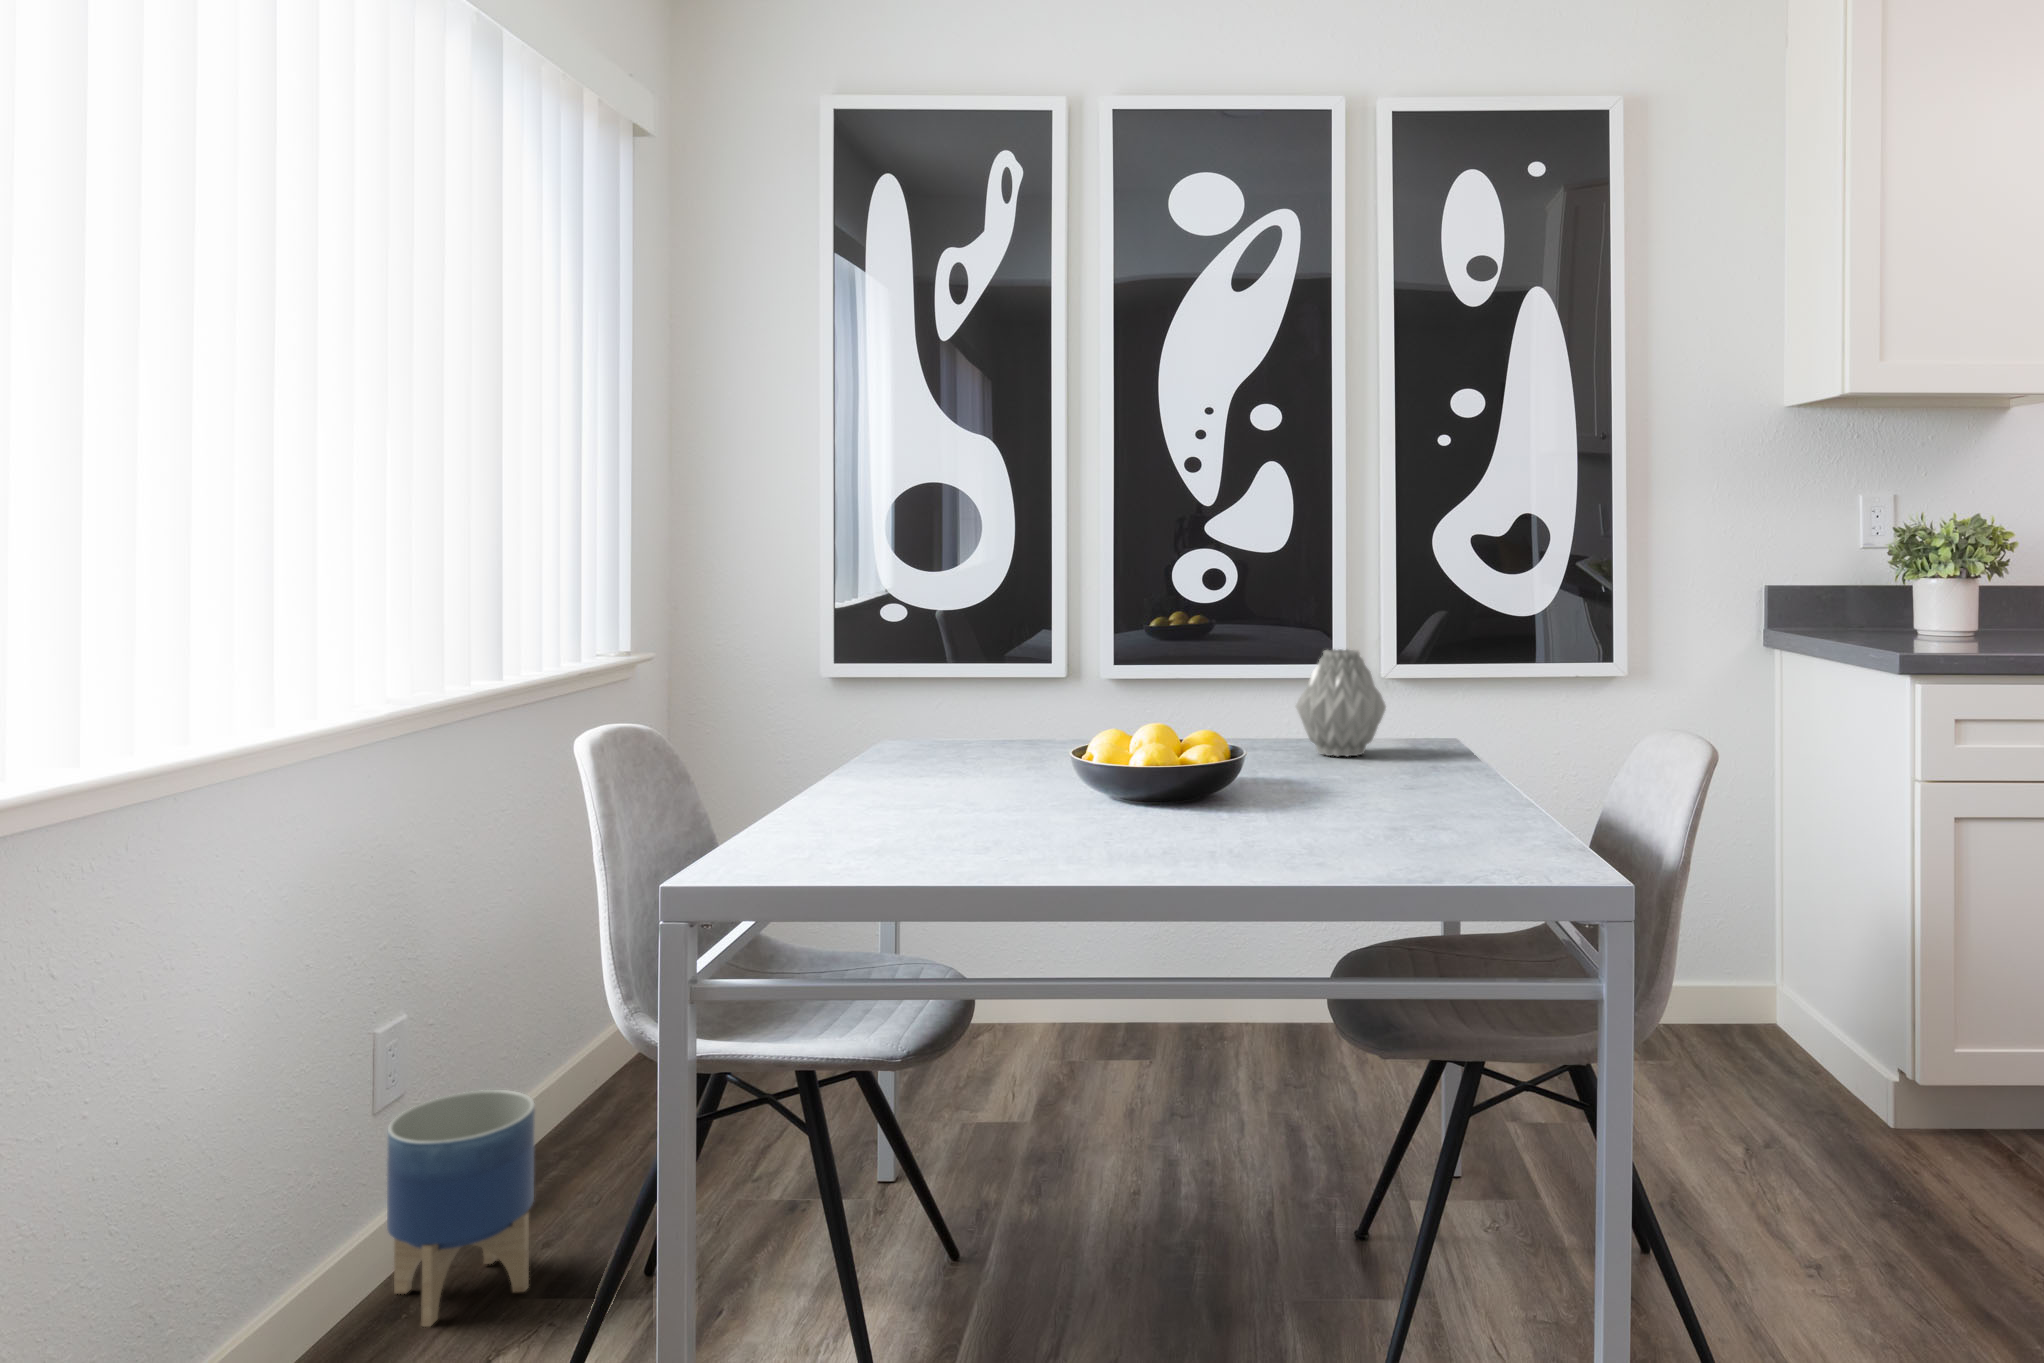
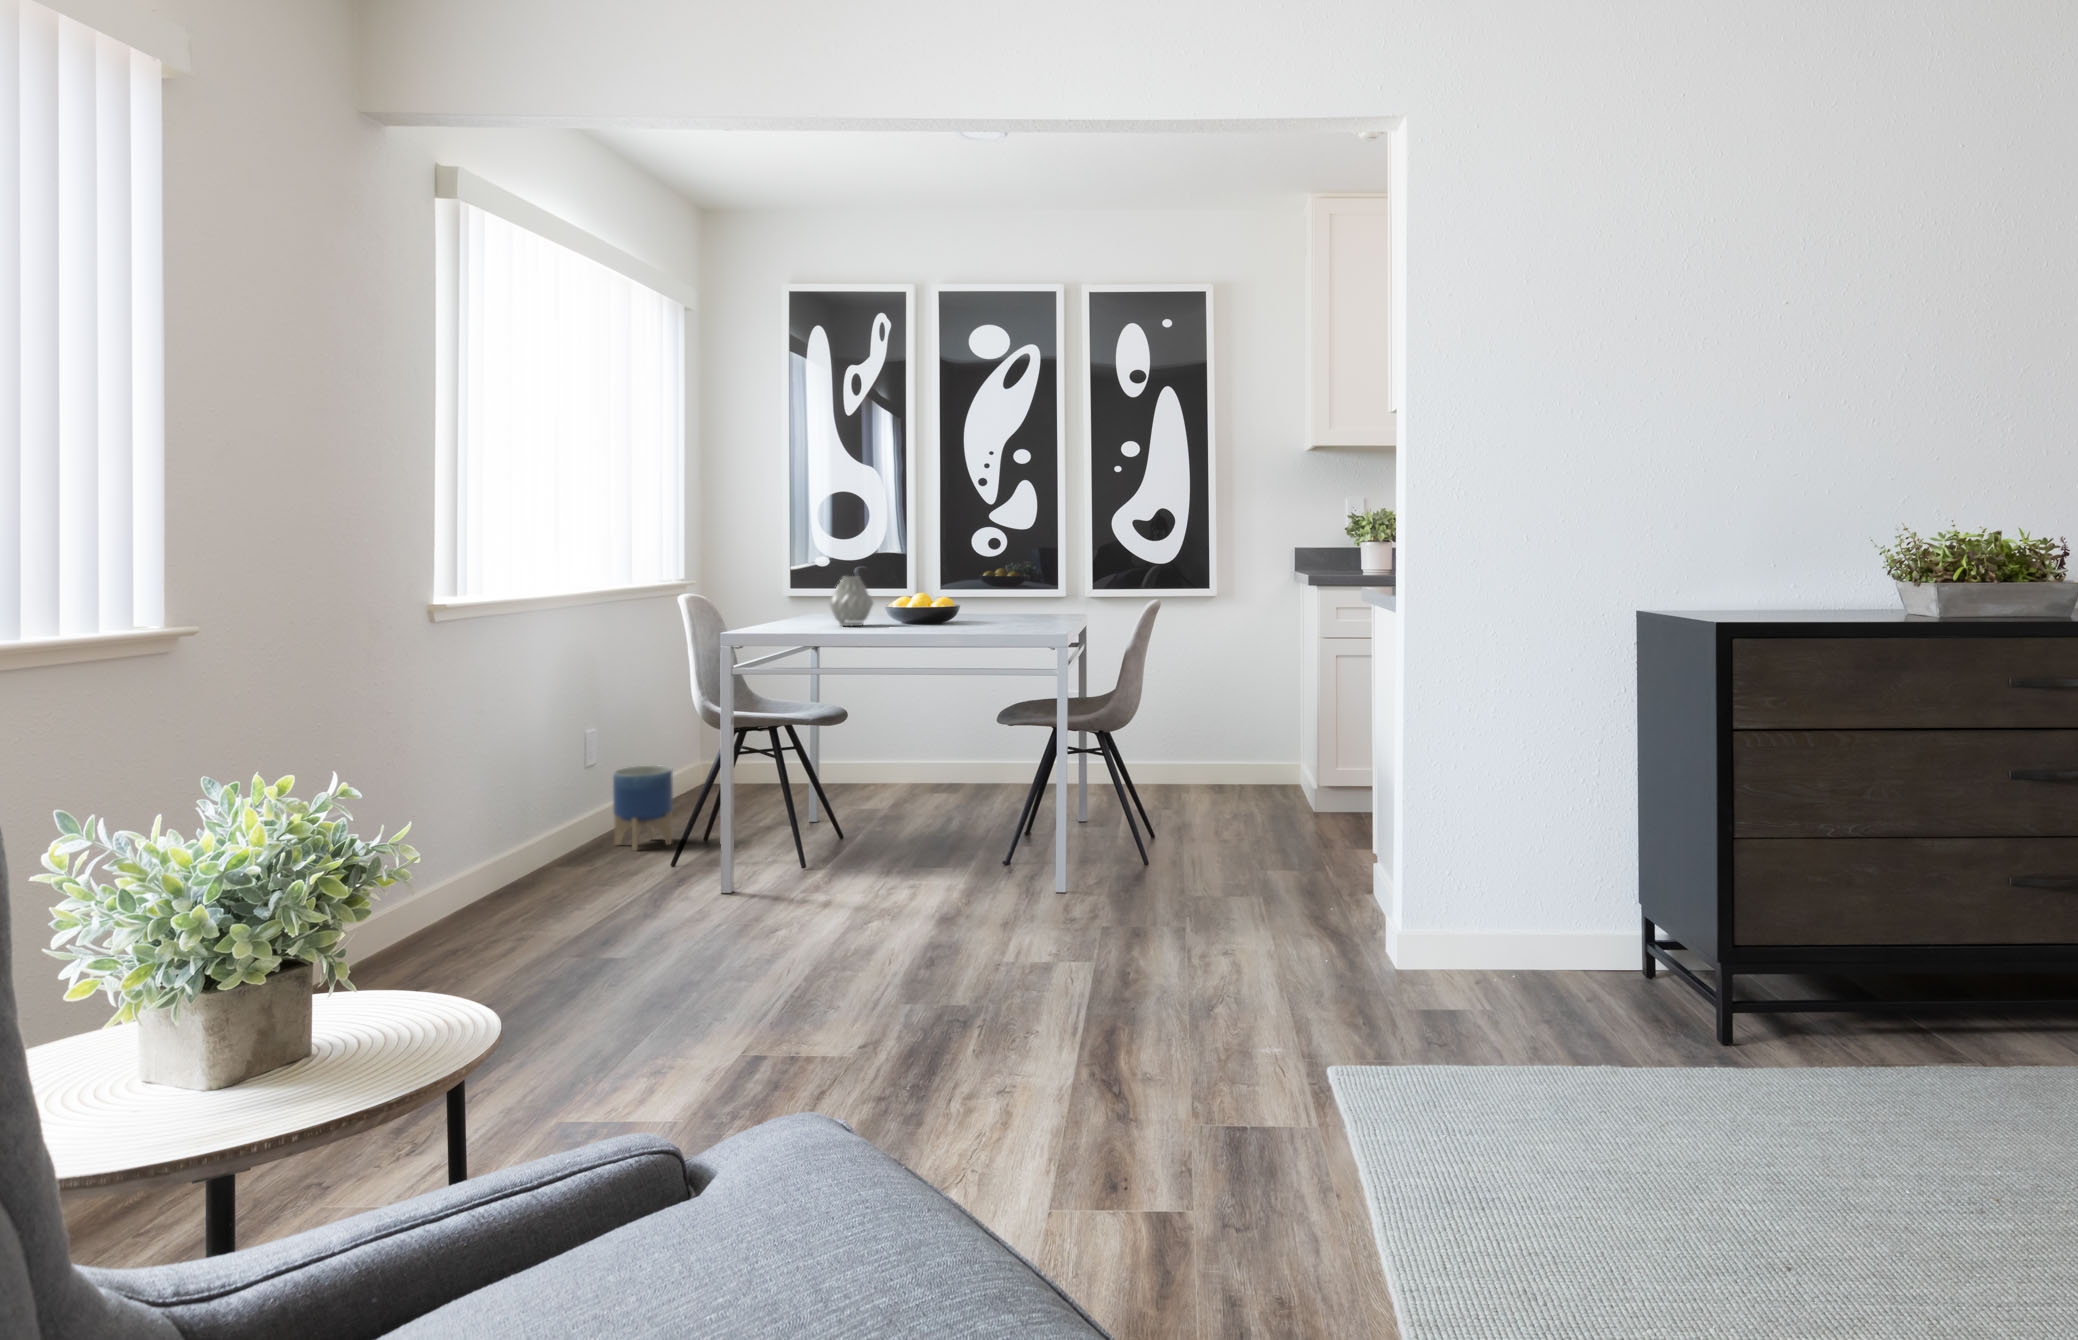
vase: present [1296,649,1386,757] -> present [829,576,873,626]

